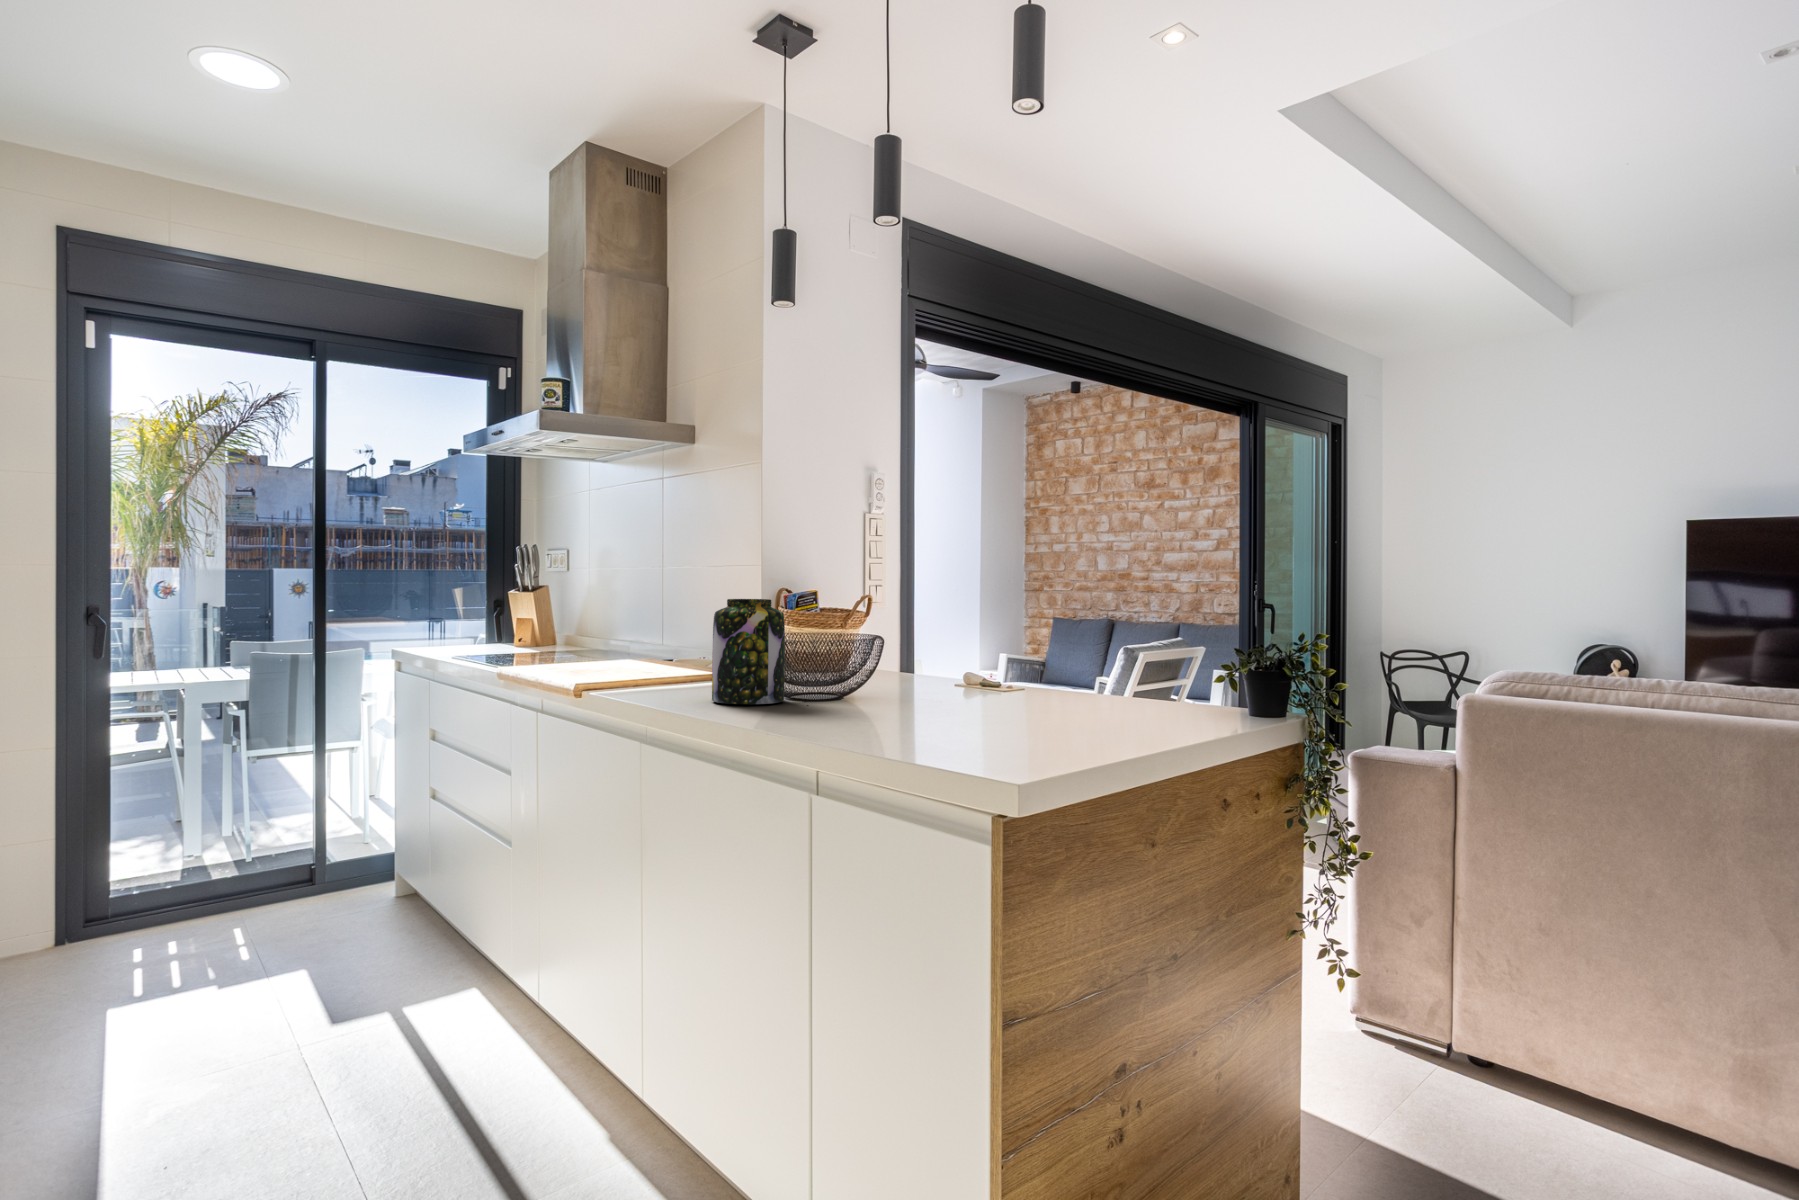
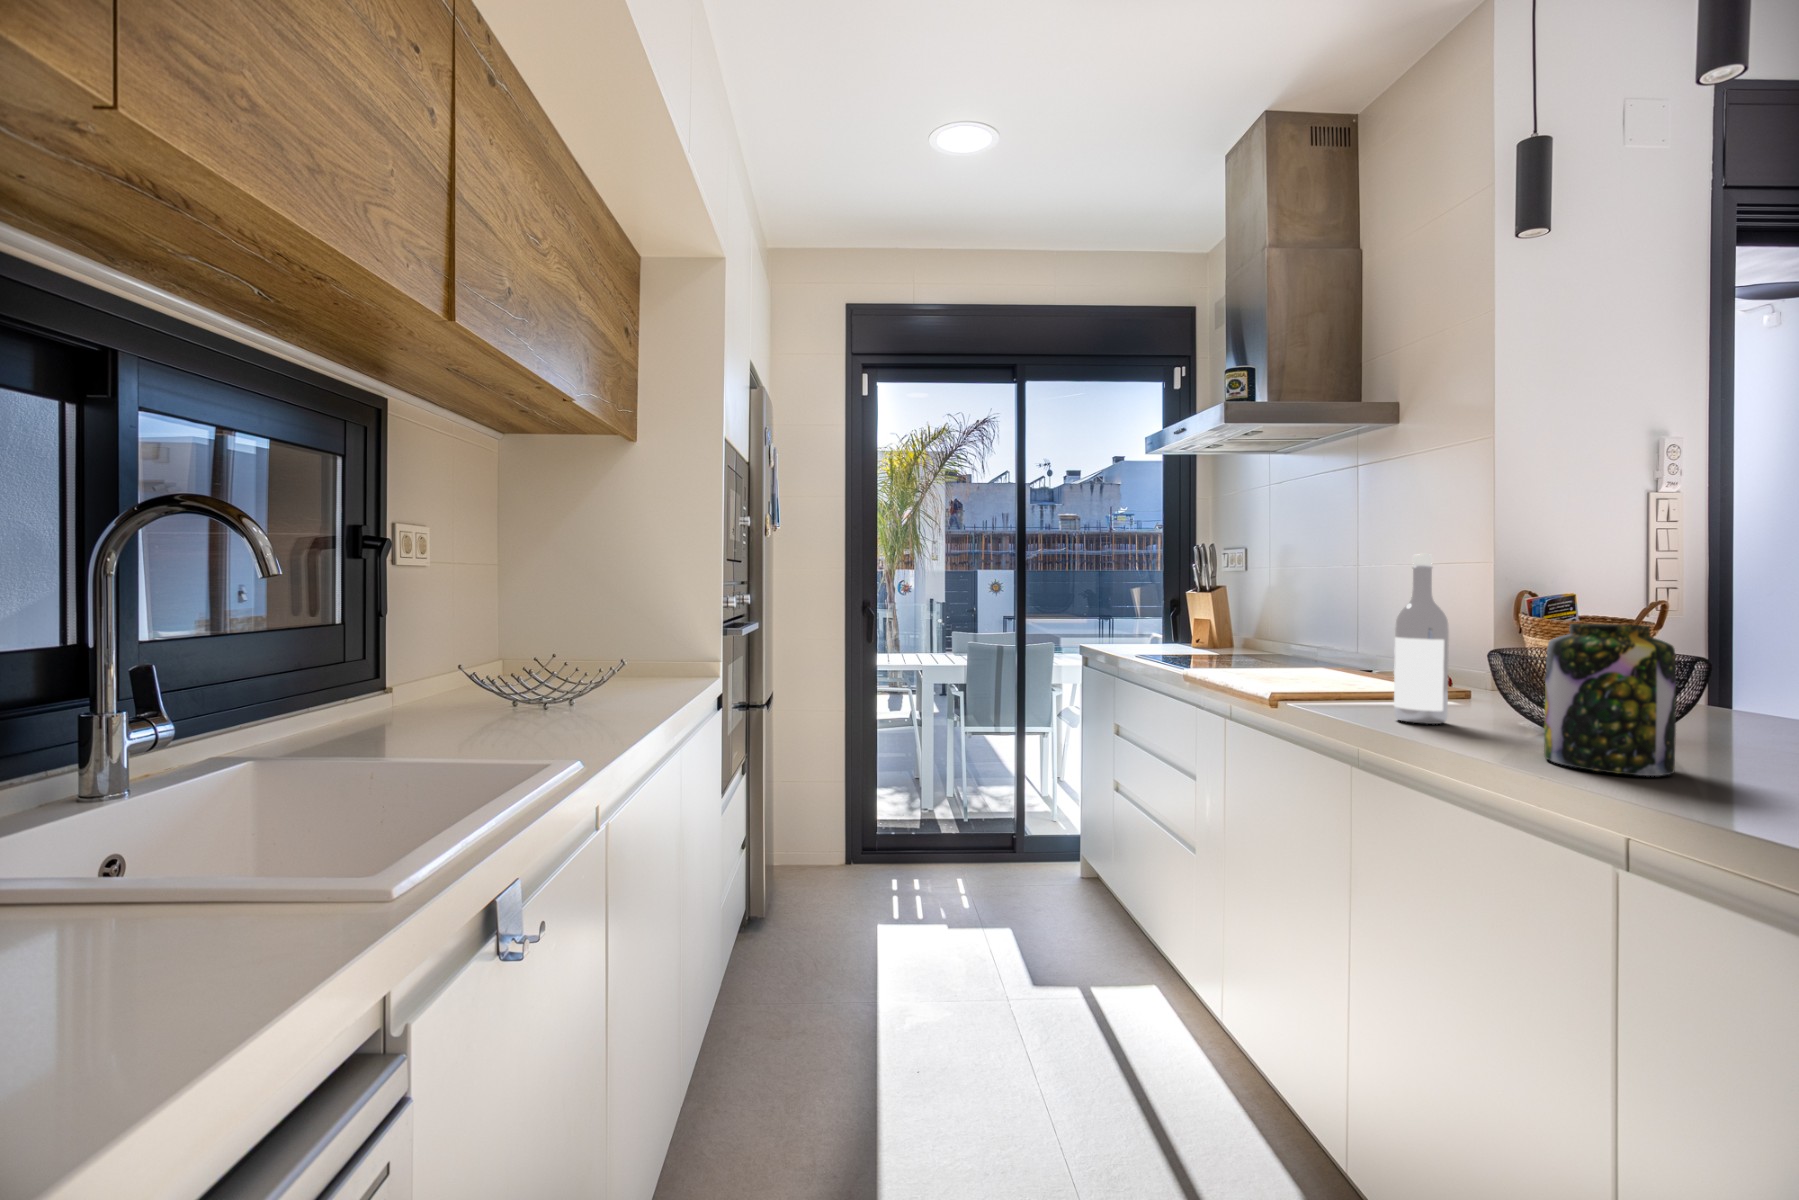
wine bottle: none [637,550,677,687] -> present [1394,554,1449,724]

